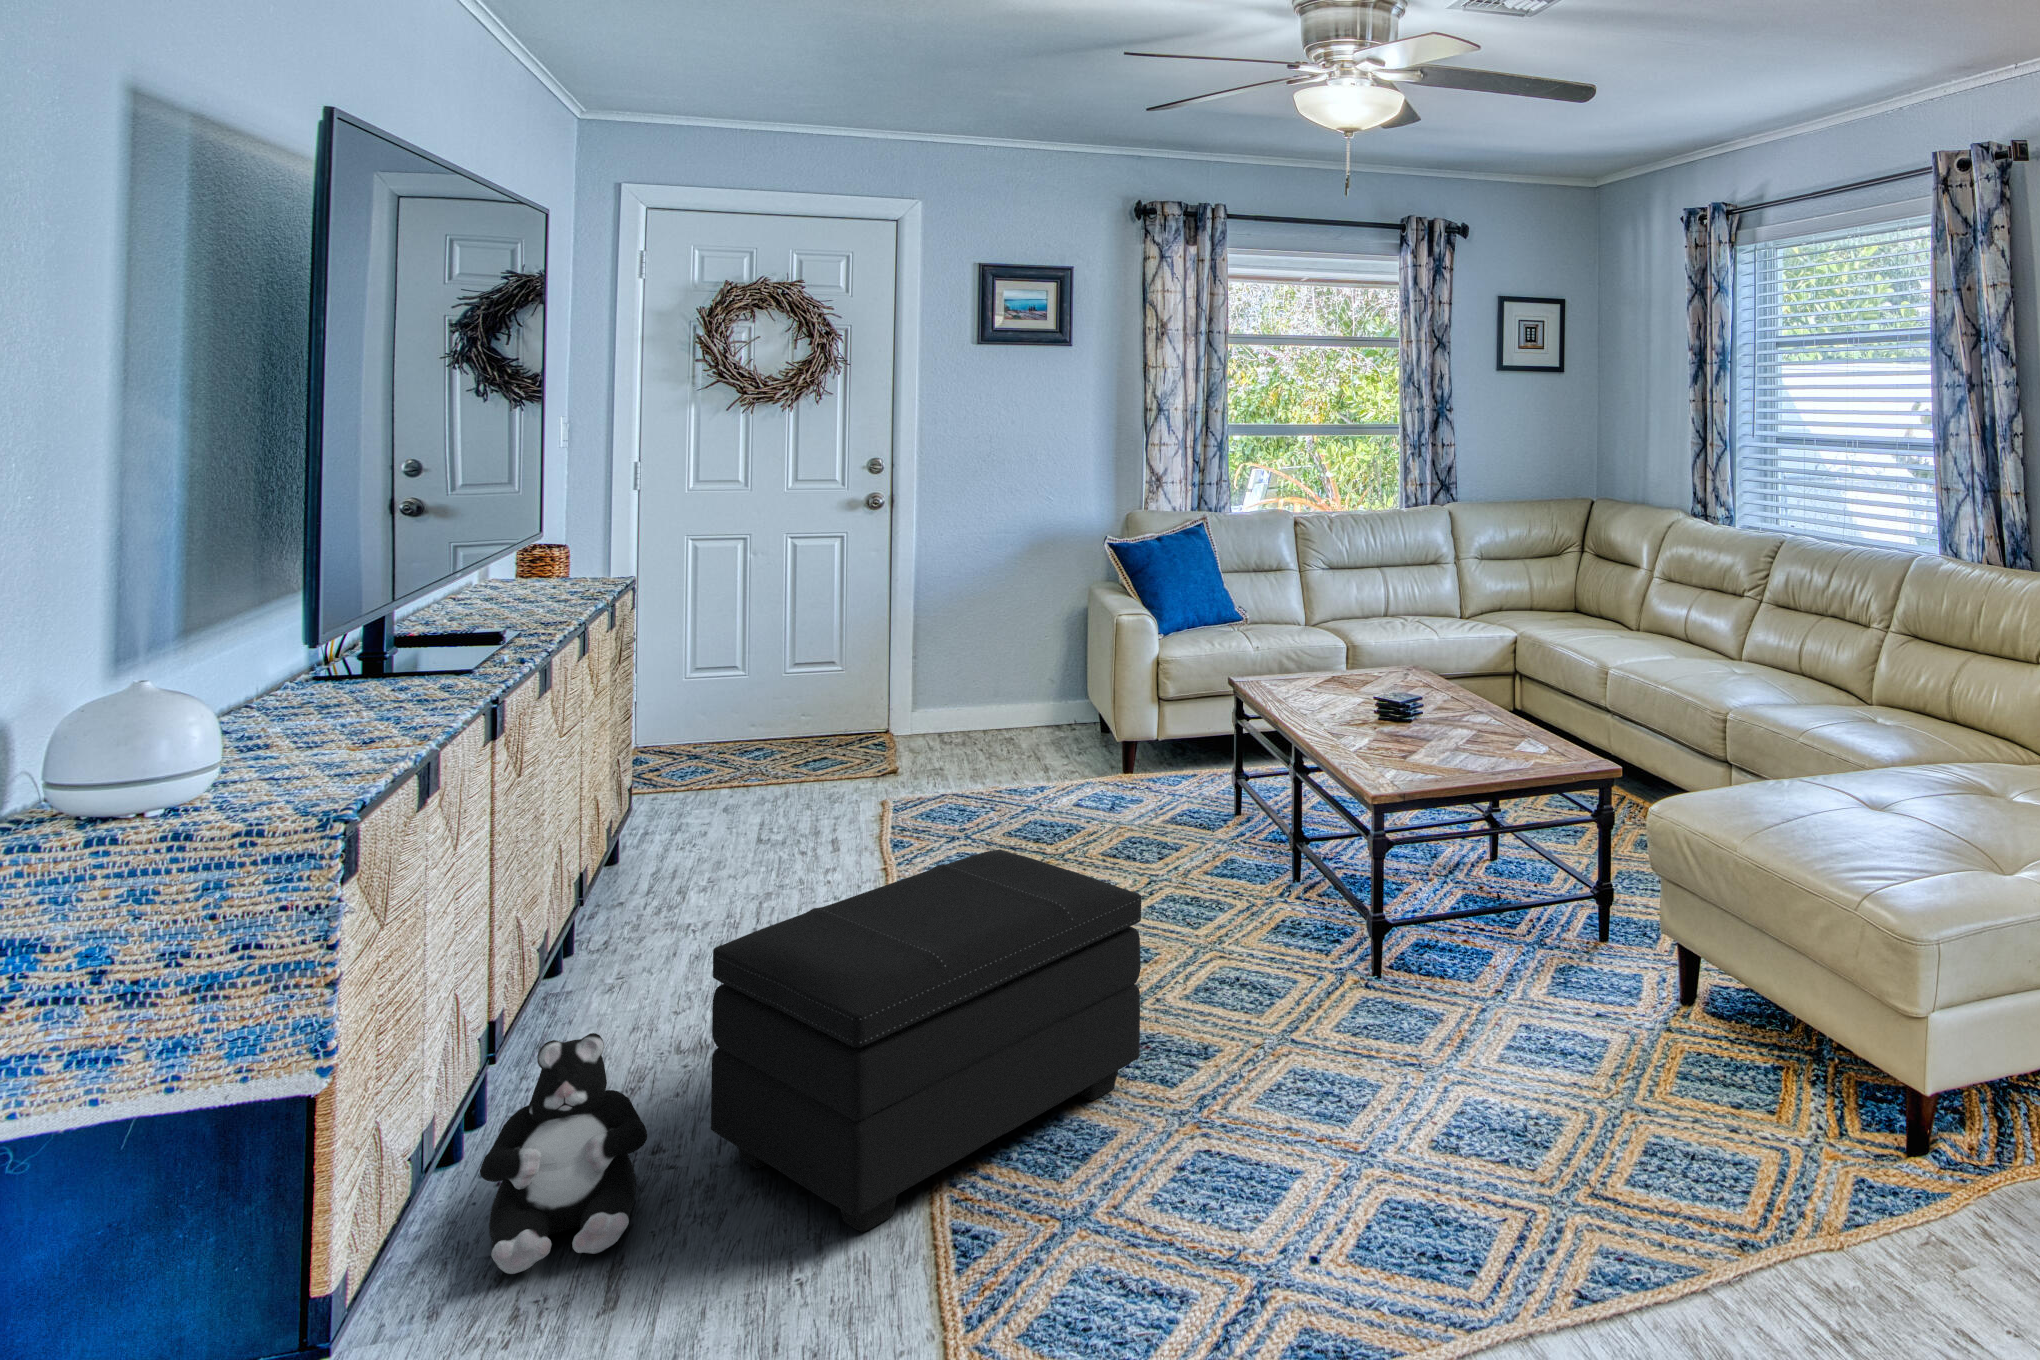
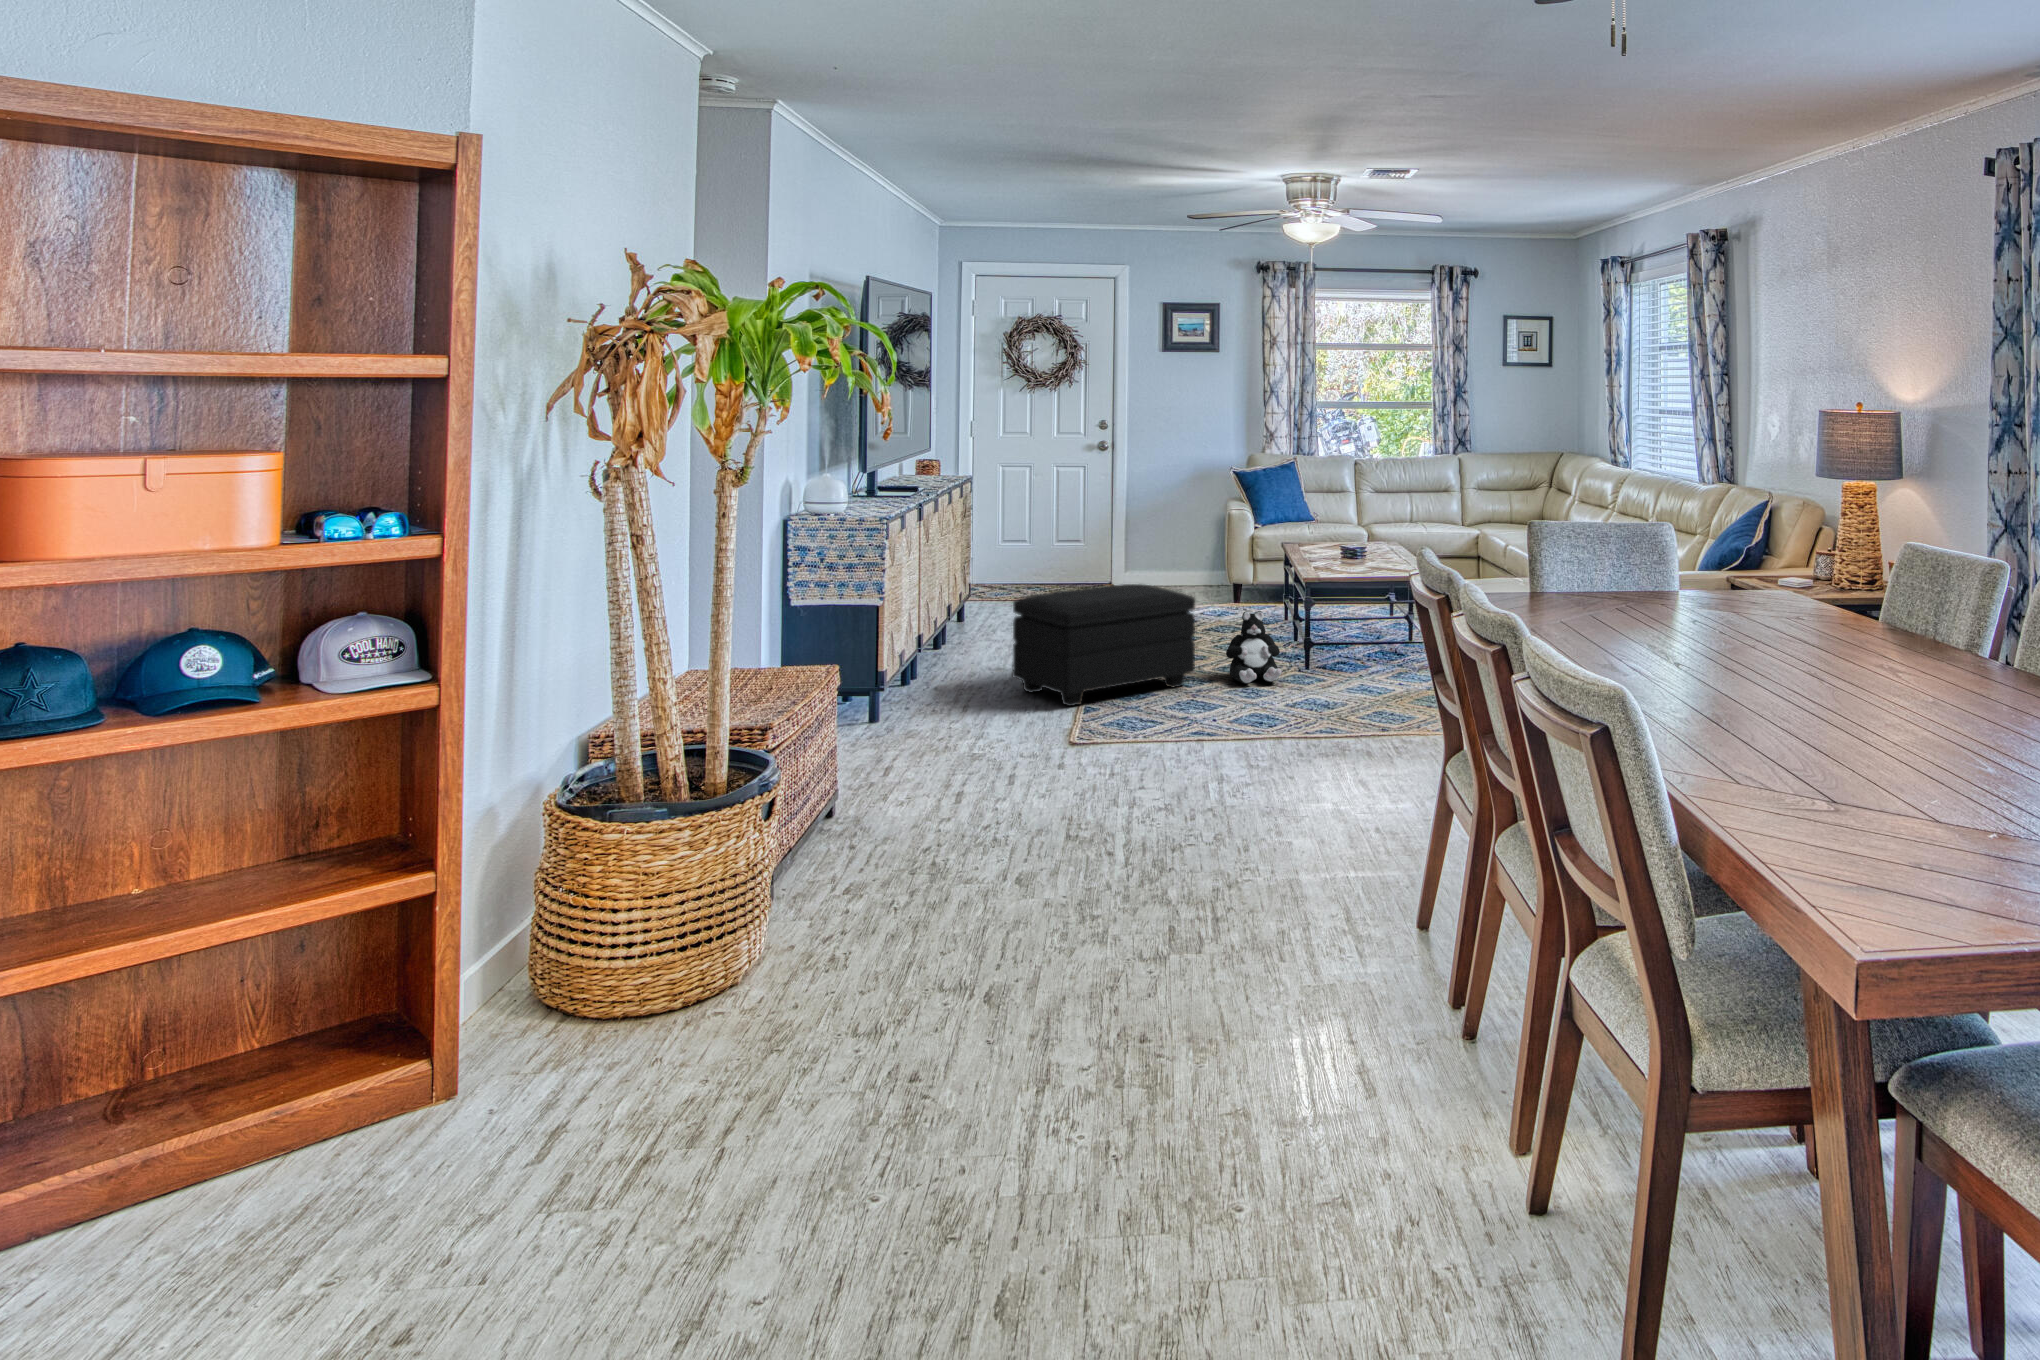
plush toy: present [480,1033,647,1274] -> present [1226,611,1282,683]

